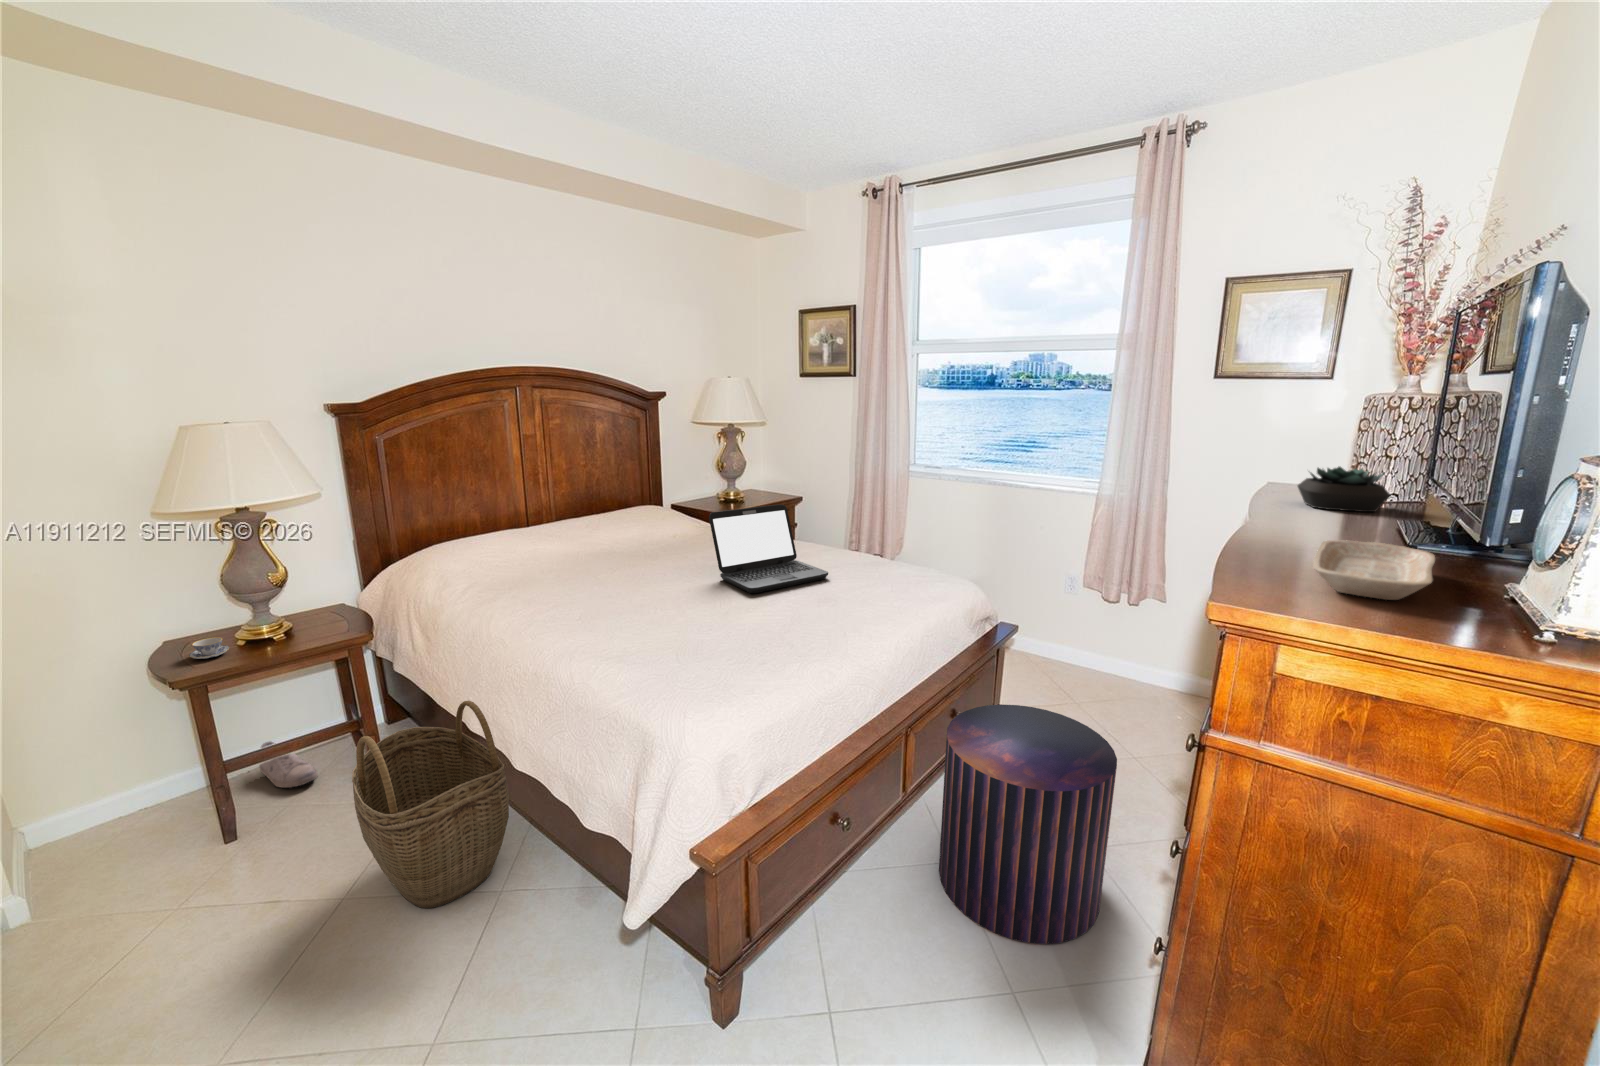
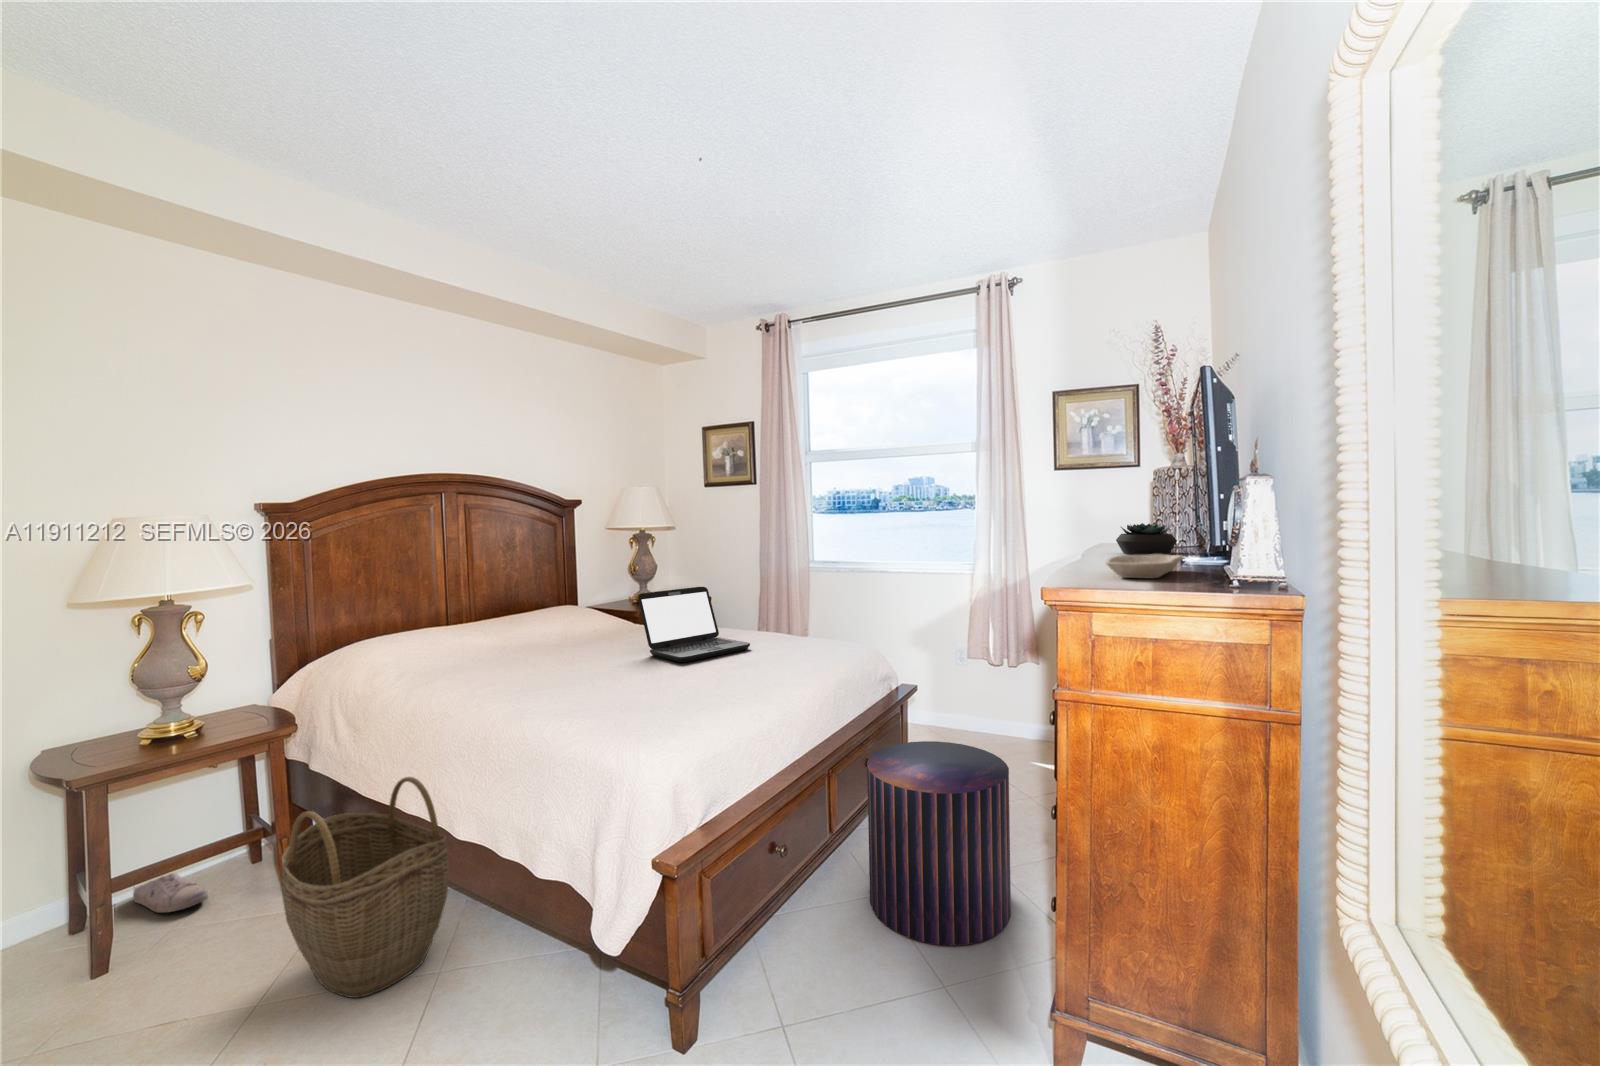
teacup: present [189,637,230,659] -> none [89,737,135,759]

